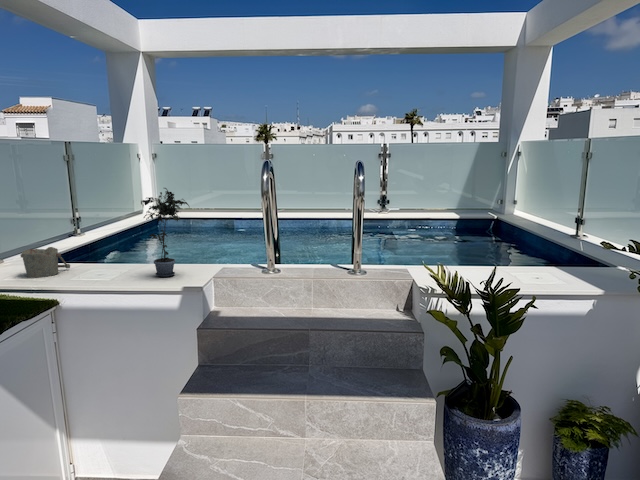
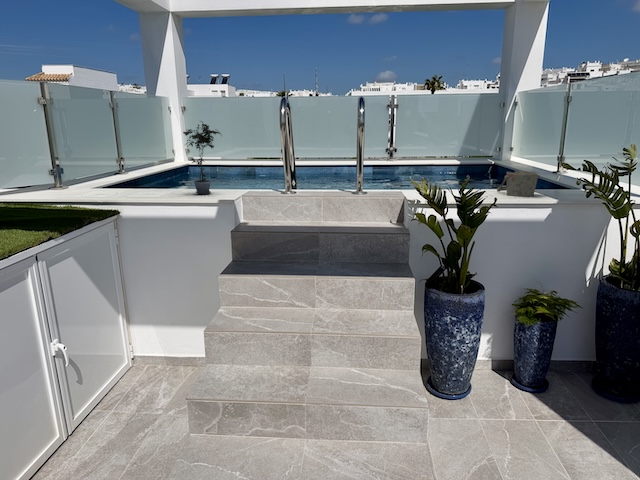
bucket: present [20,247,70,278] -> present [497,170,540,197]

